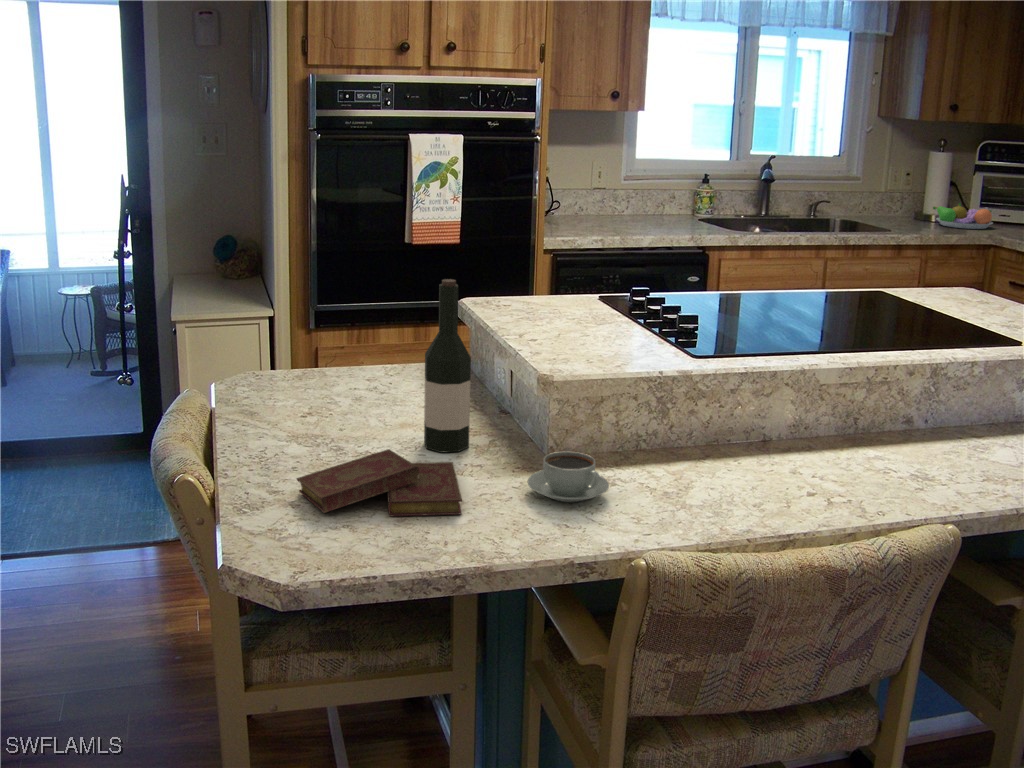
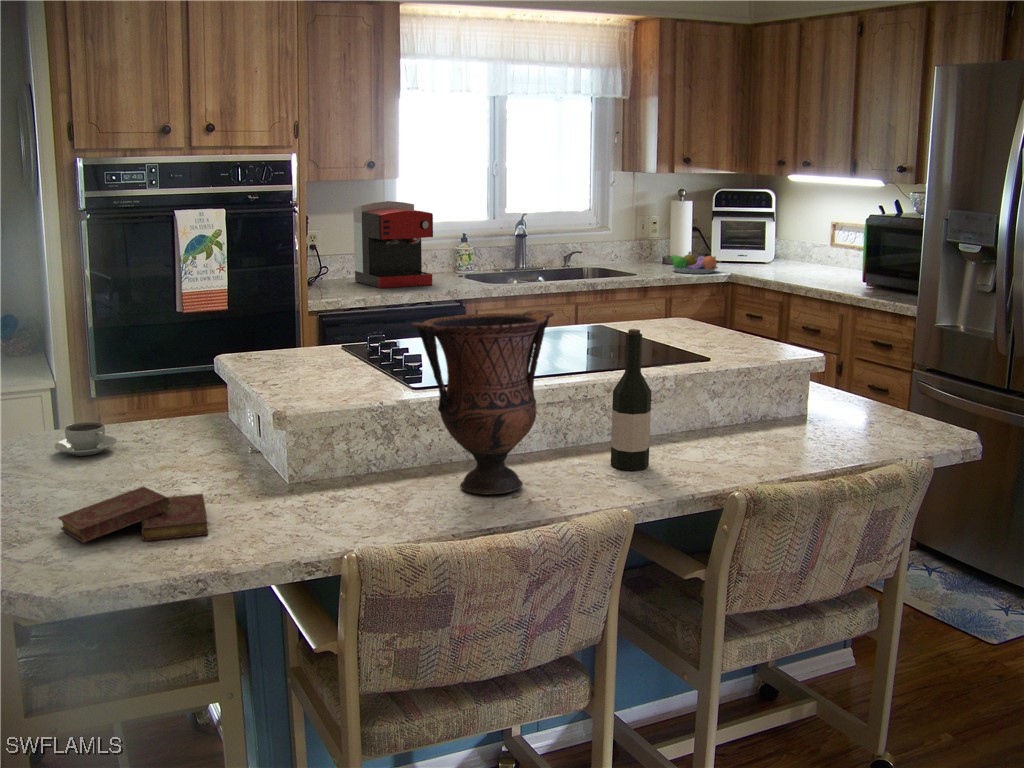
coffee maker: none [586,134,677,228] -> present [353,201,433,288]
vase: none [709,270,882,491] -> present [412,310,554,494]
wine bottle: present [424,279,471,453] -> present [611,329,652,471]
coffee cup: present [528,451,609,502] -> present [54,422,117,456]

